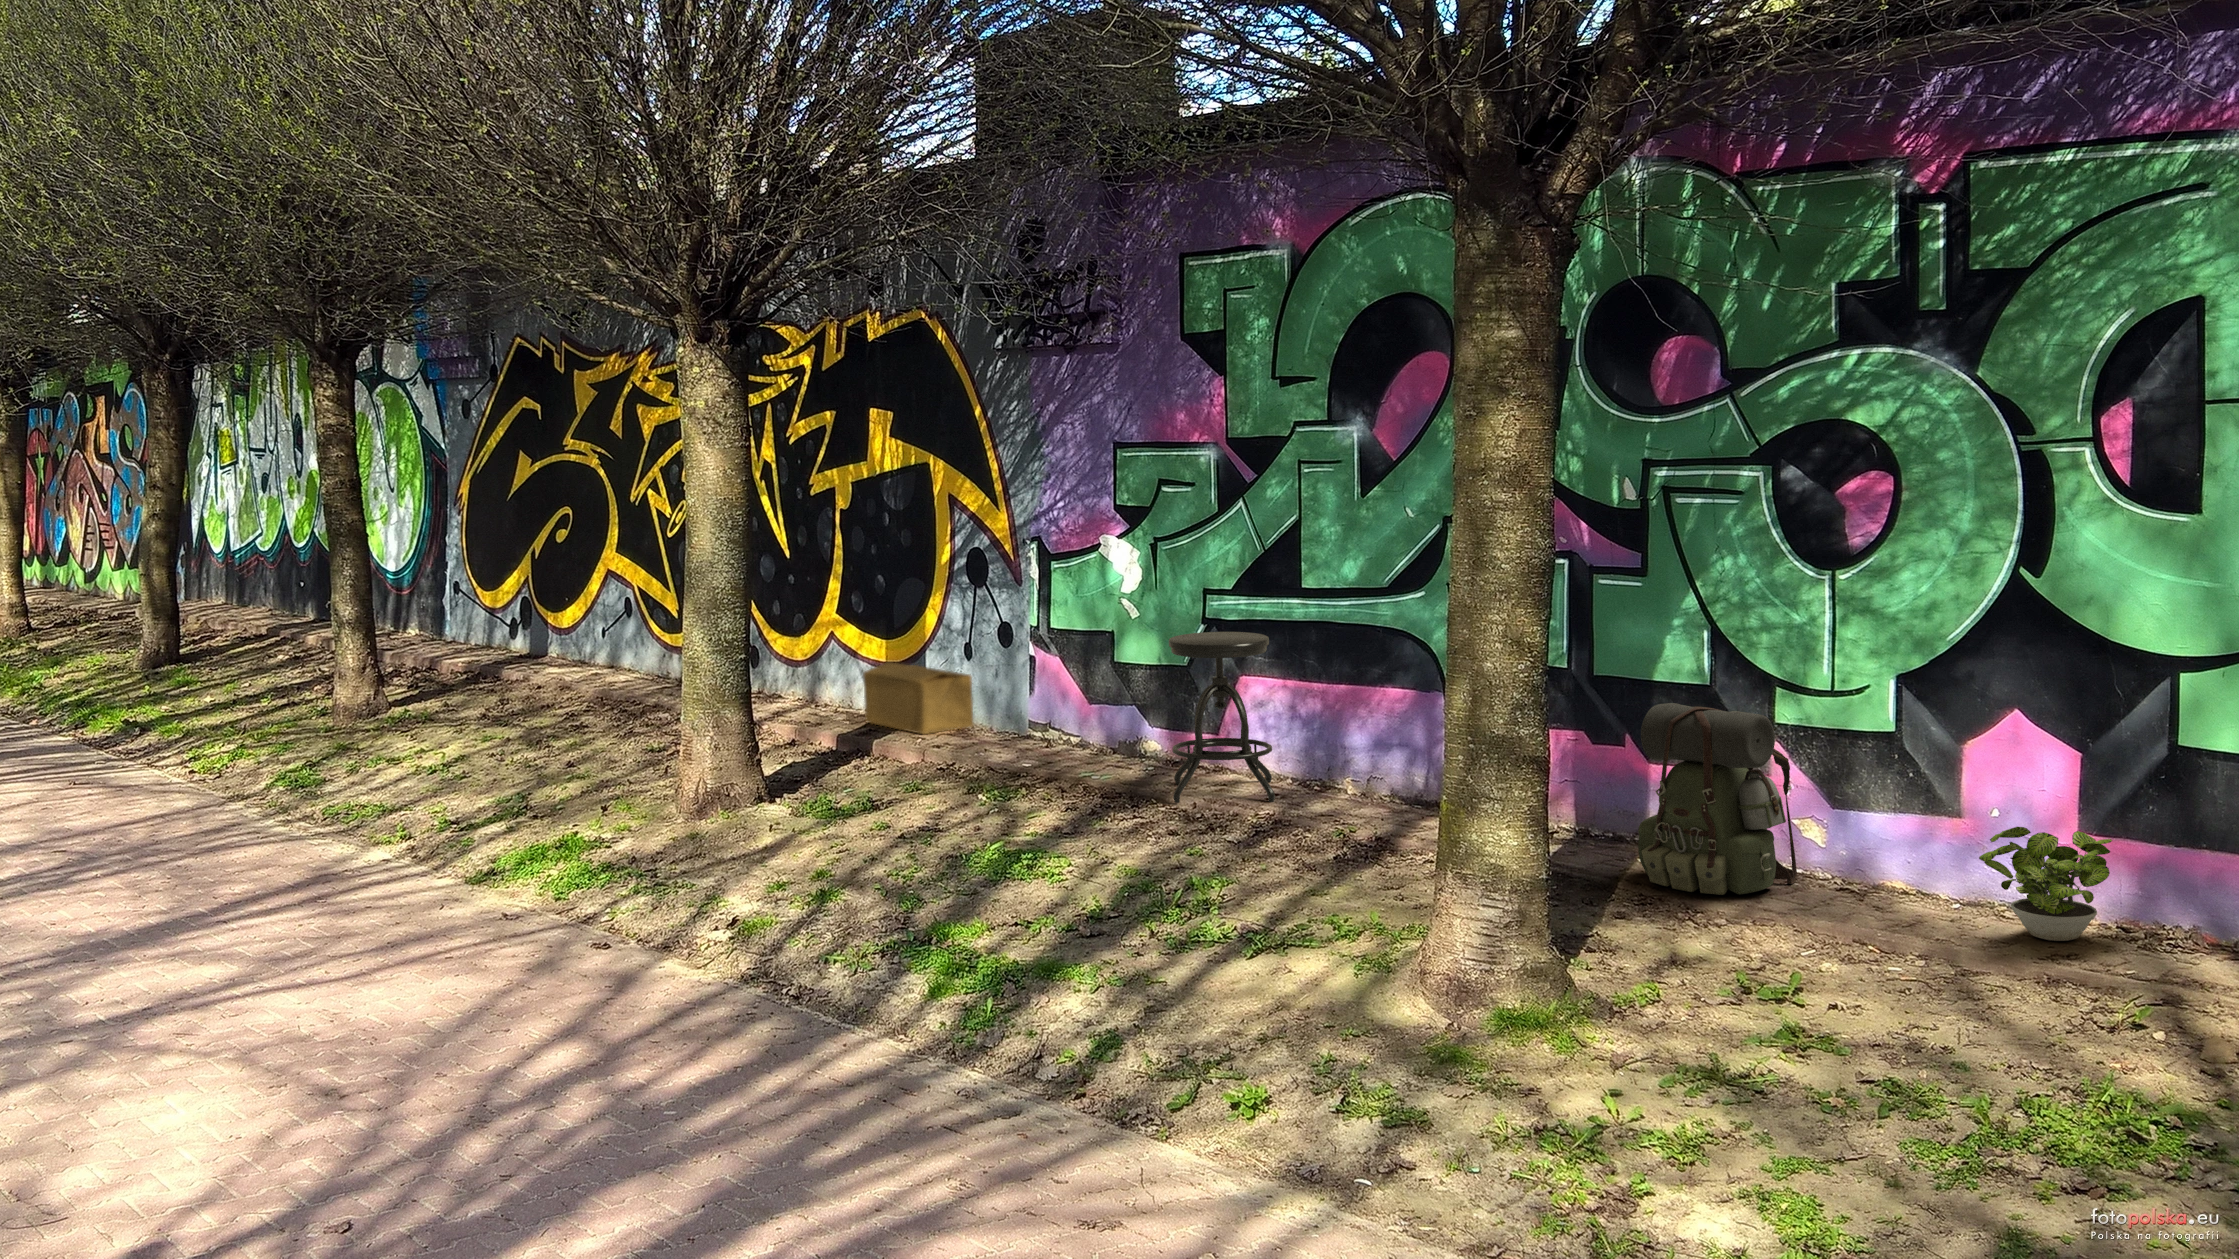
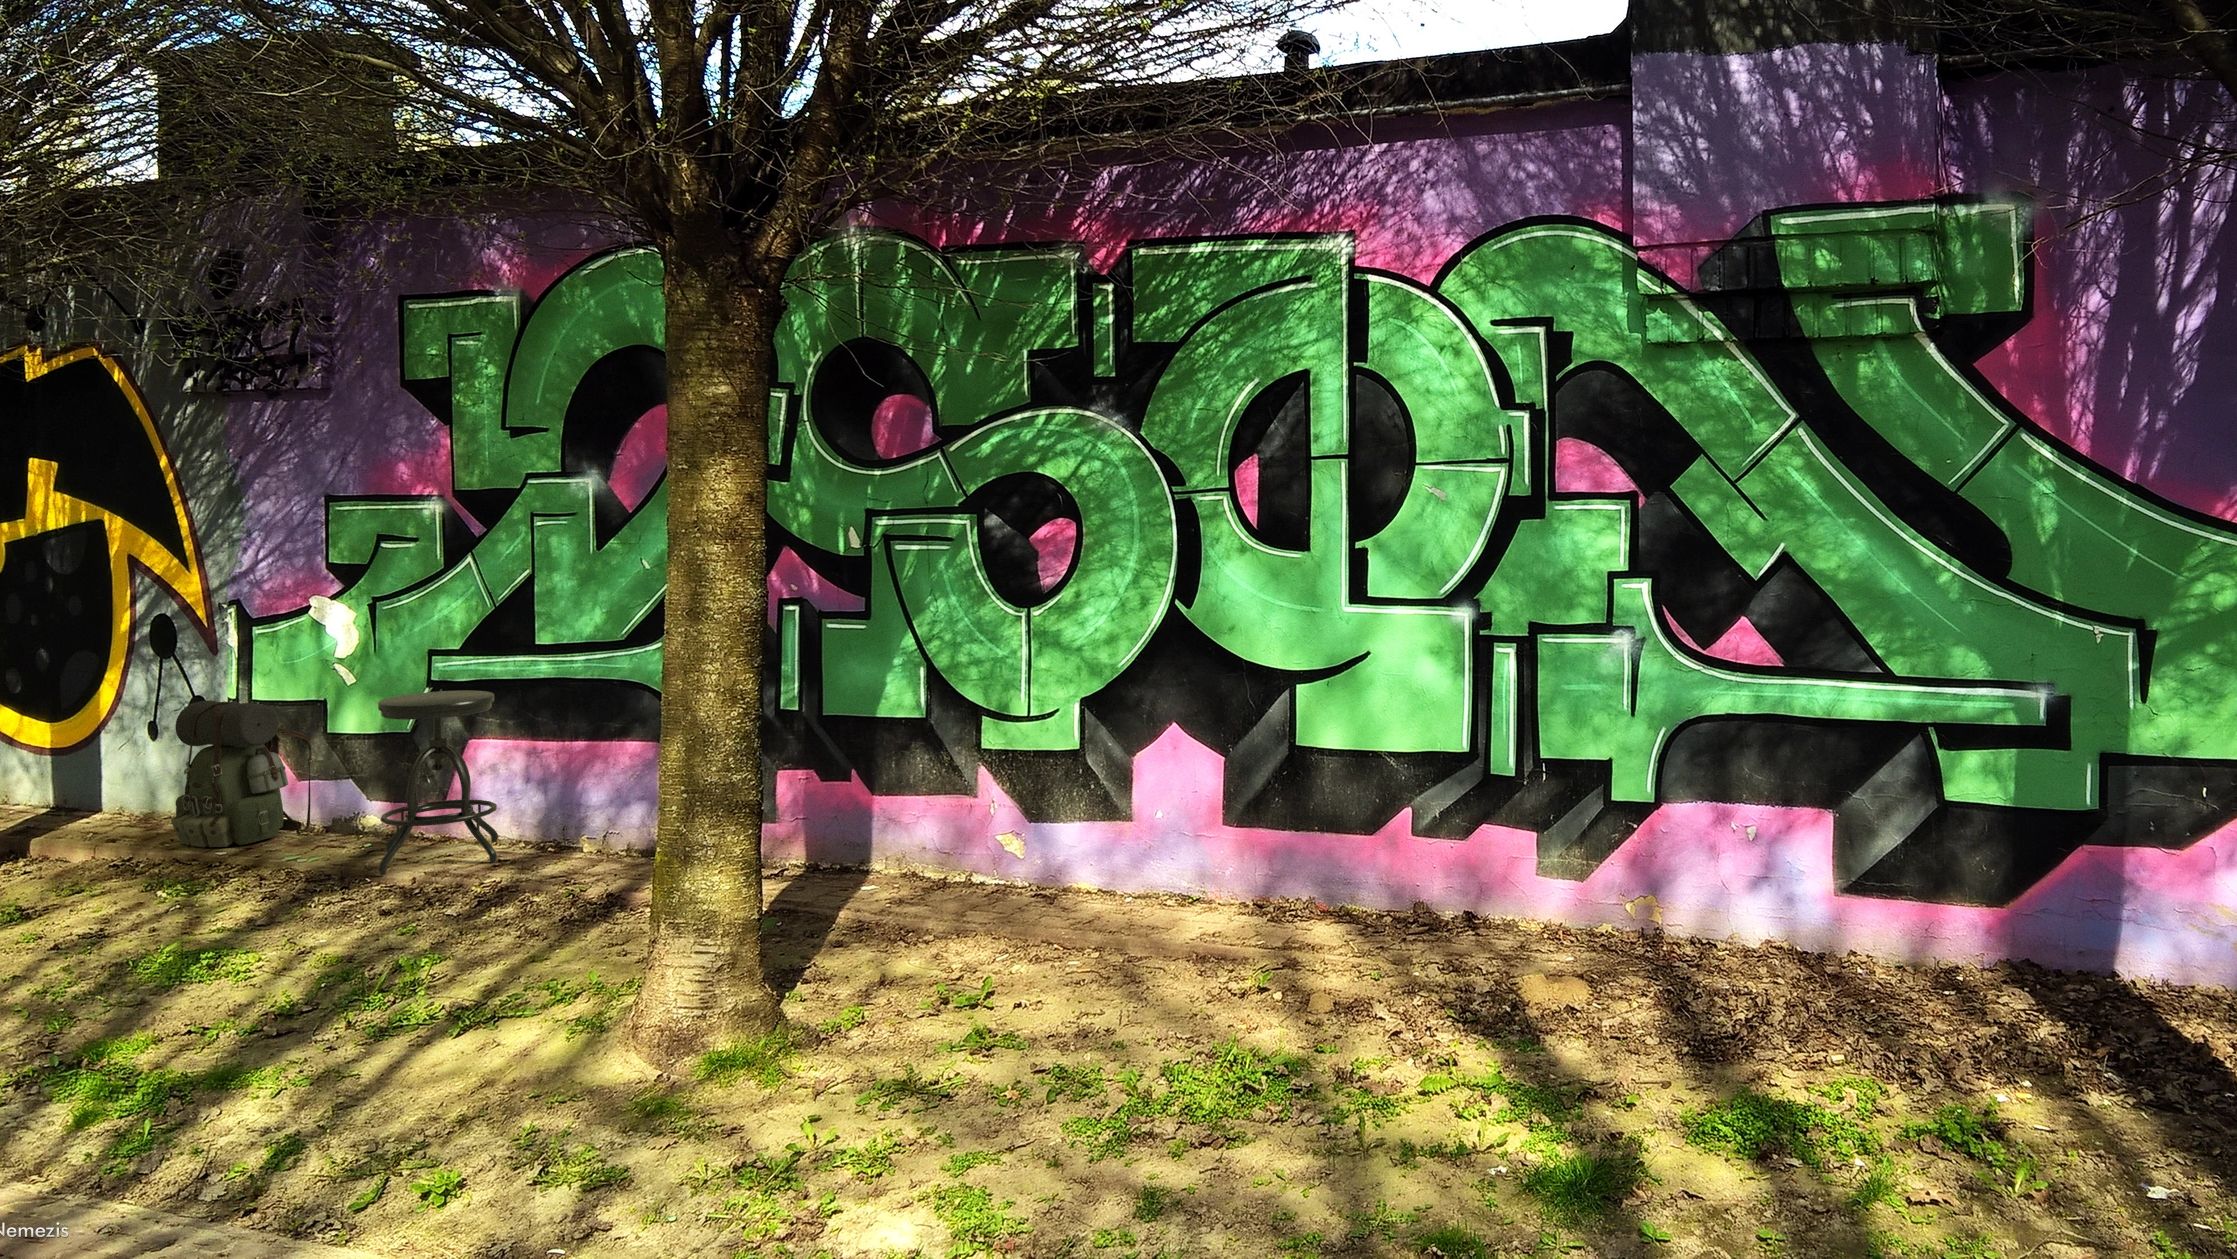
cardboard box: present [863,662,973,734] -> none [9,746,156,825]
backpack: present [1638,703,1797,895] -> present [171,700,314,847]
potted plant: present [1979,827,2112,941] -> none [1148,820,1247,918]

